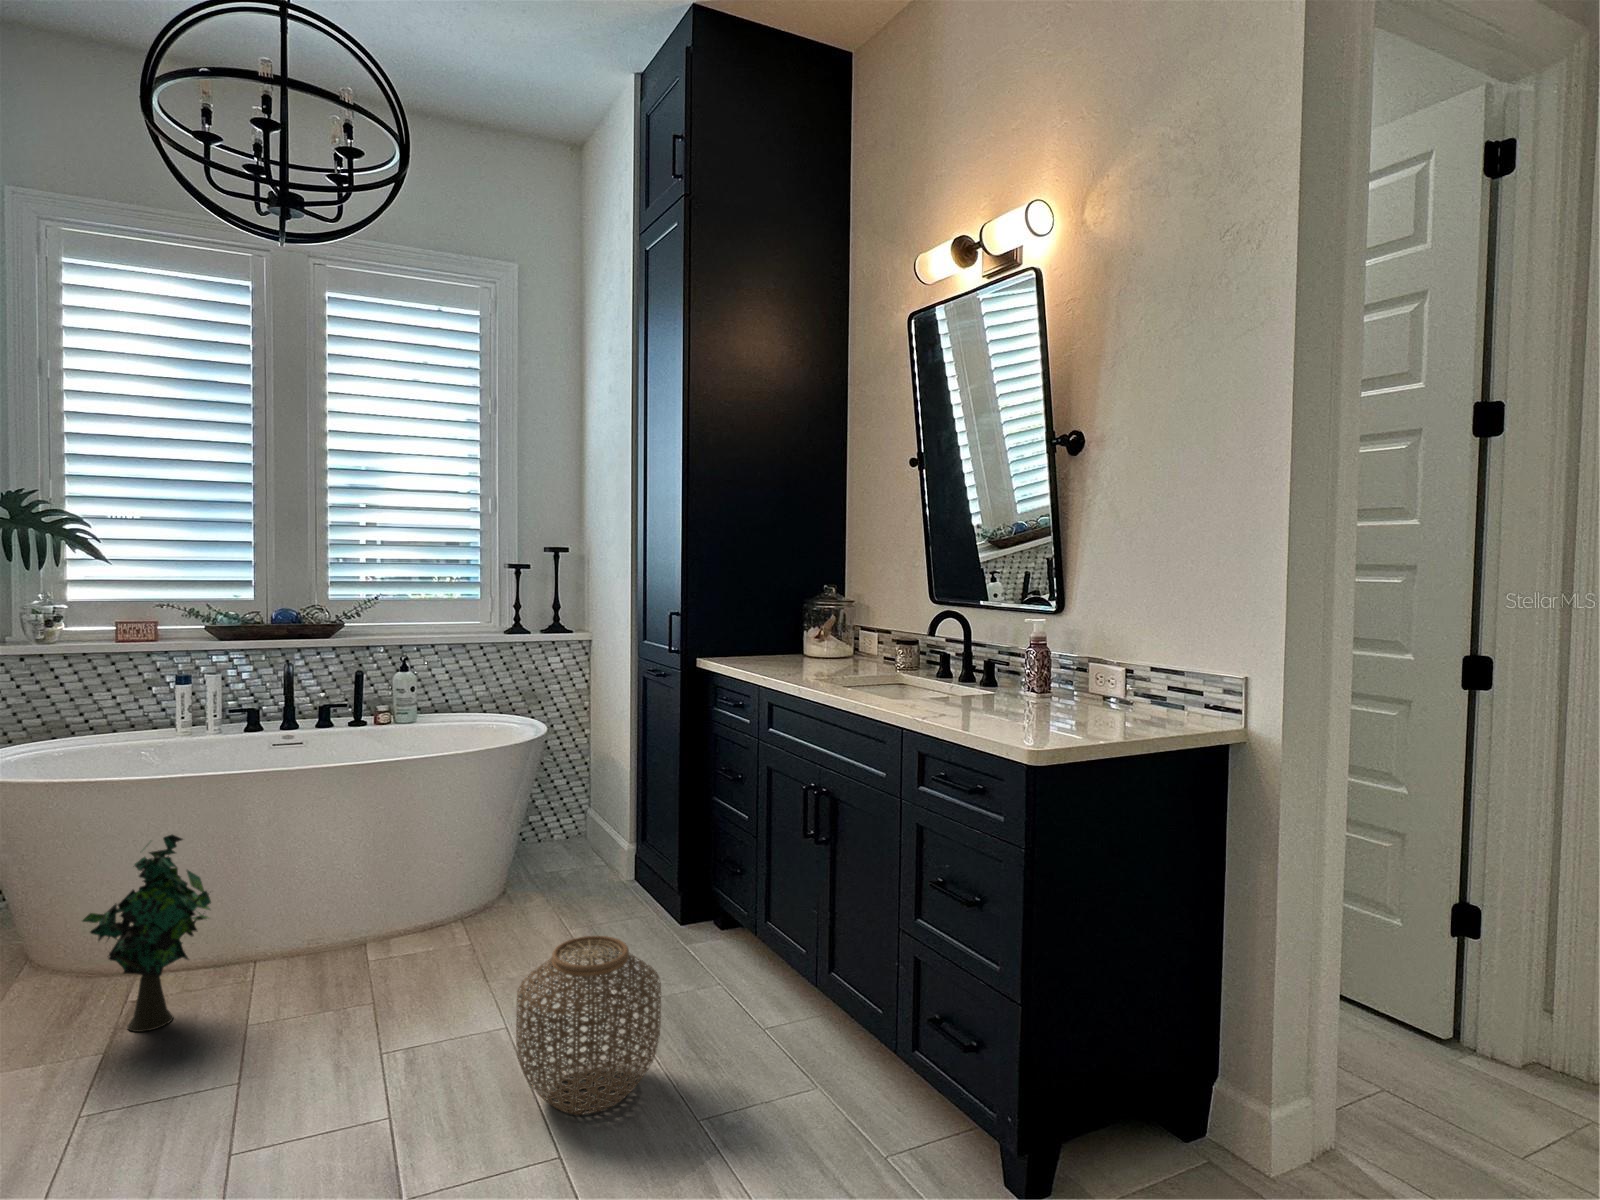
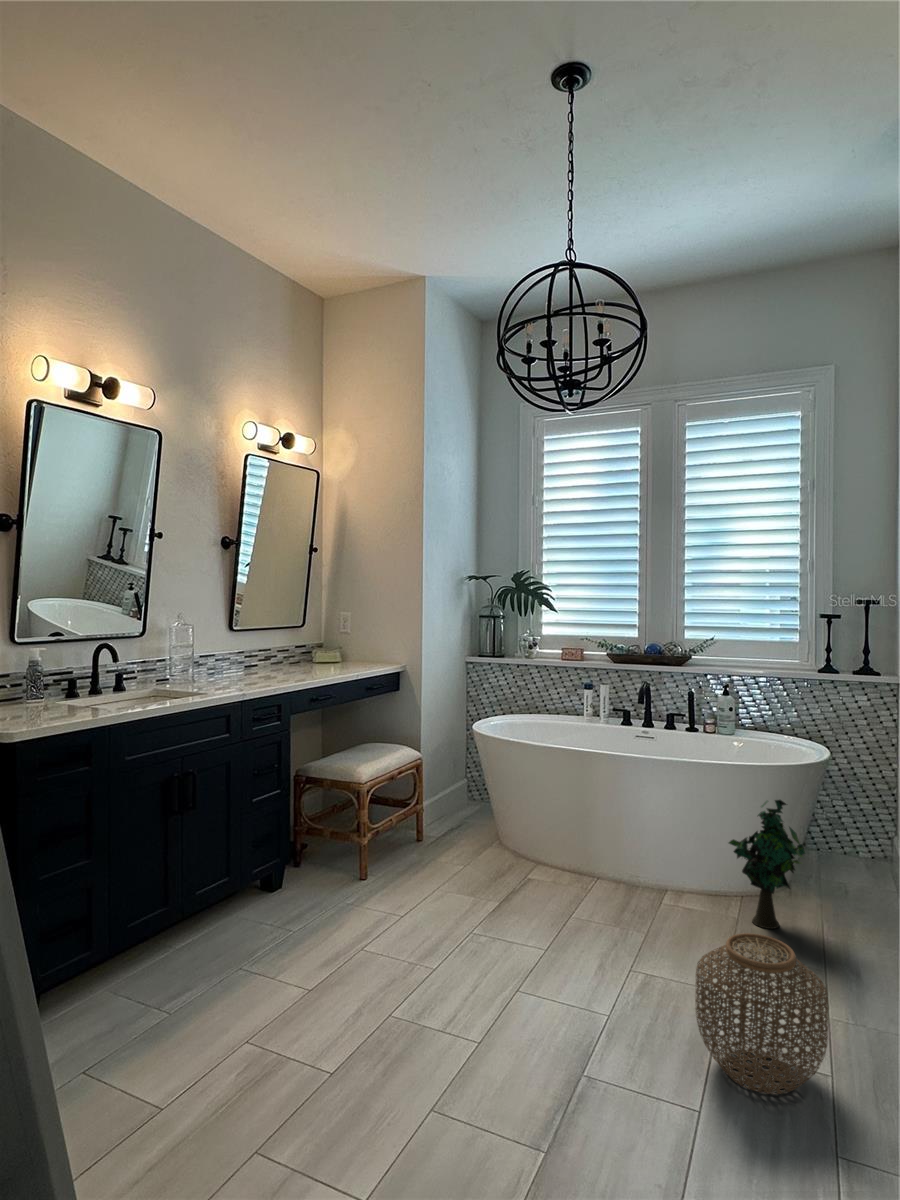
decorative plant: present [83,835,211,1032] -> present [729,800,805,929]

